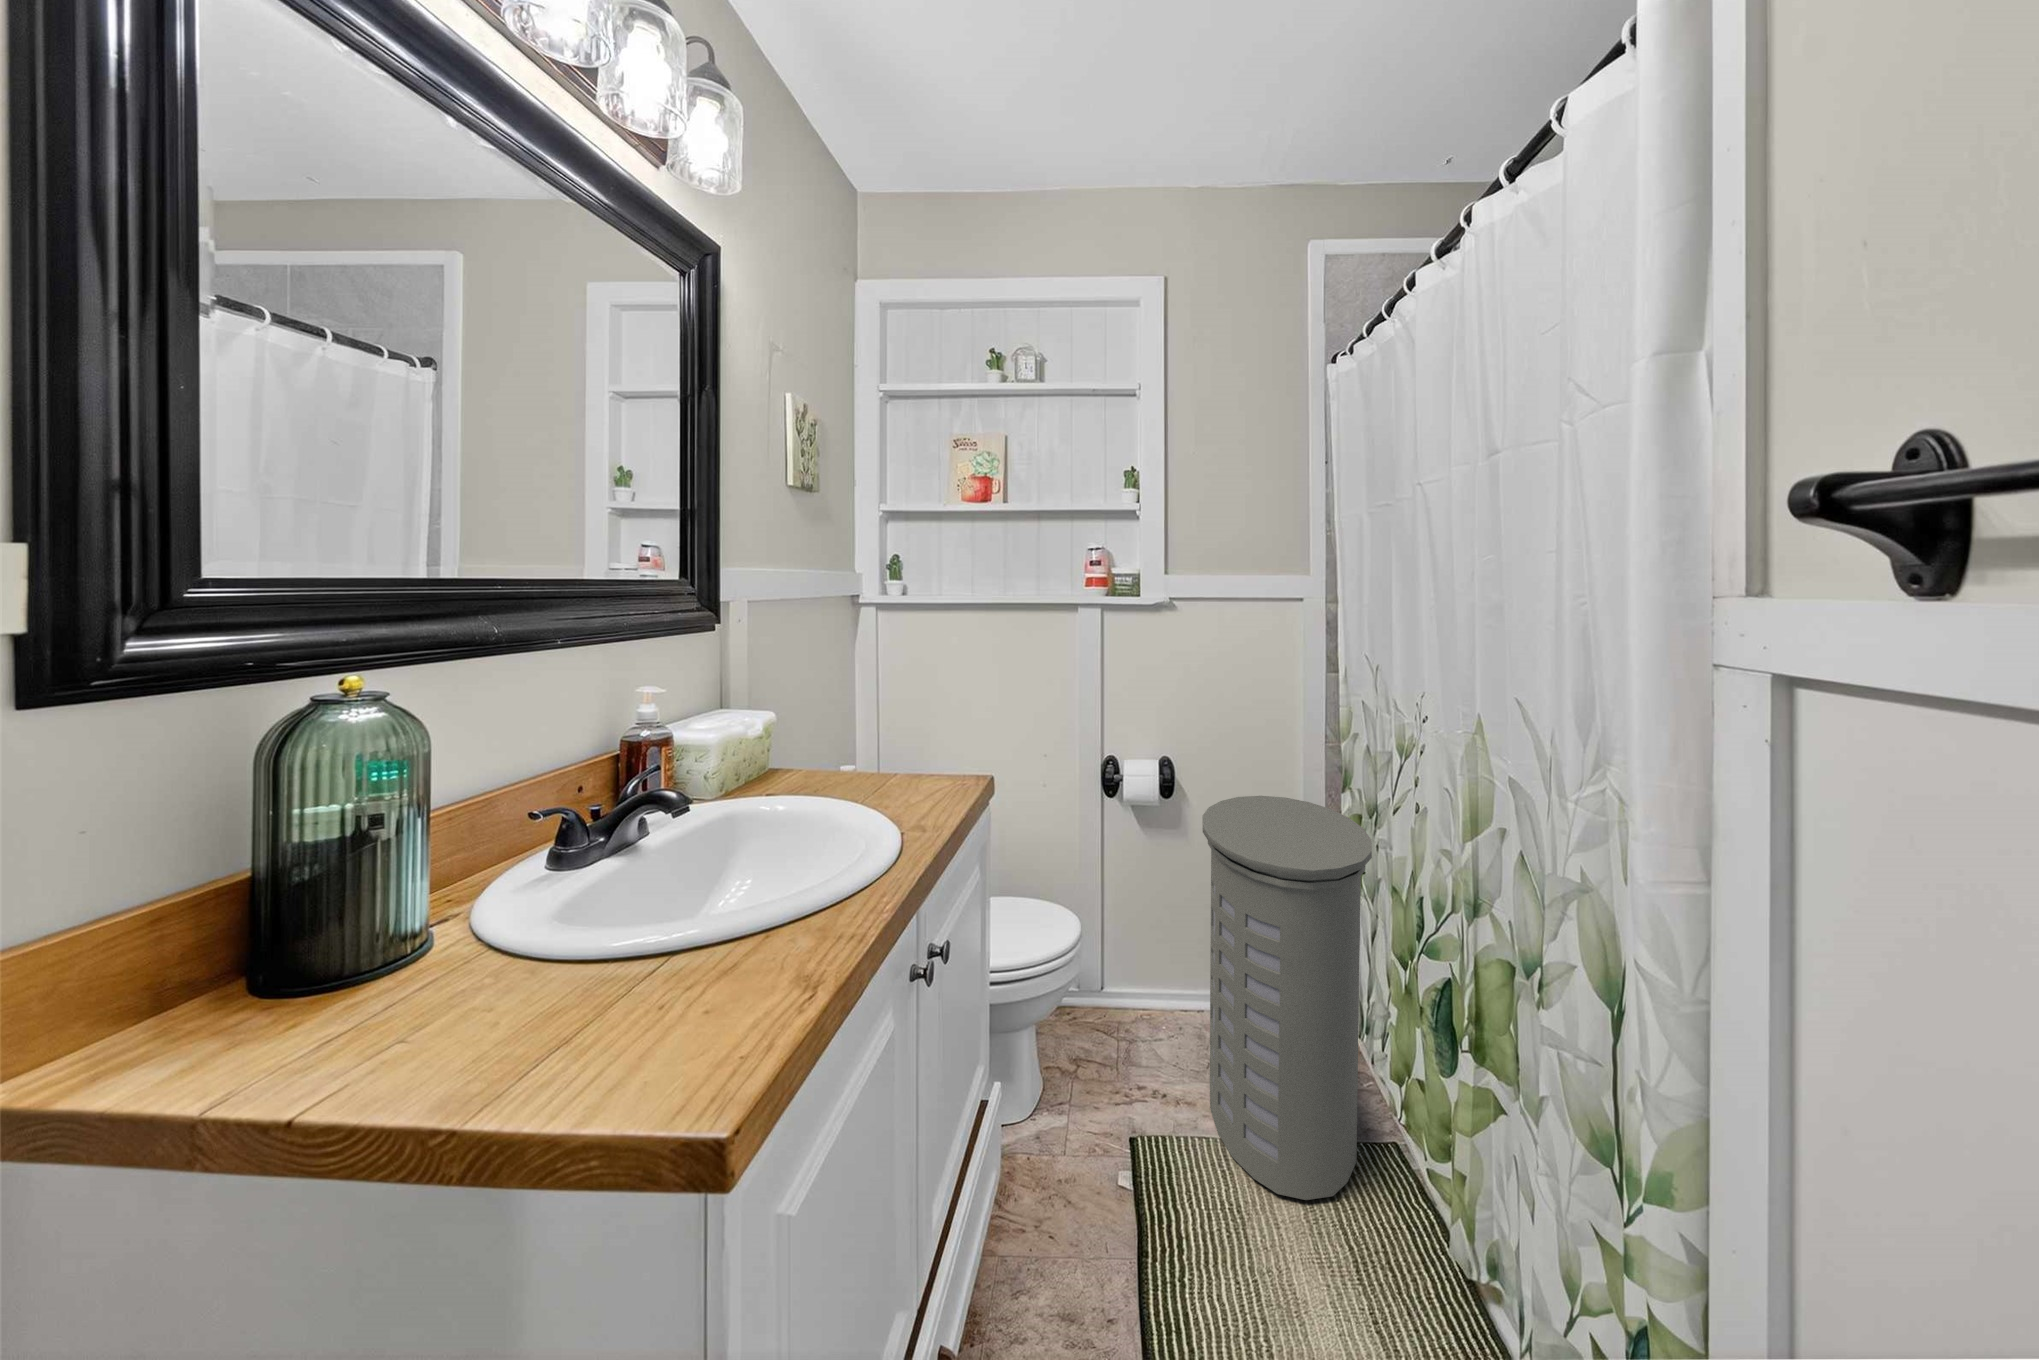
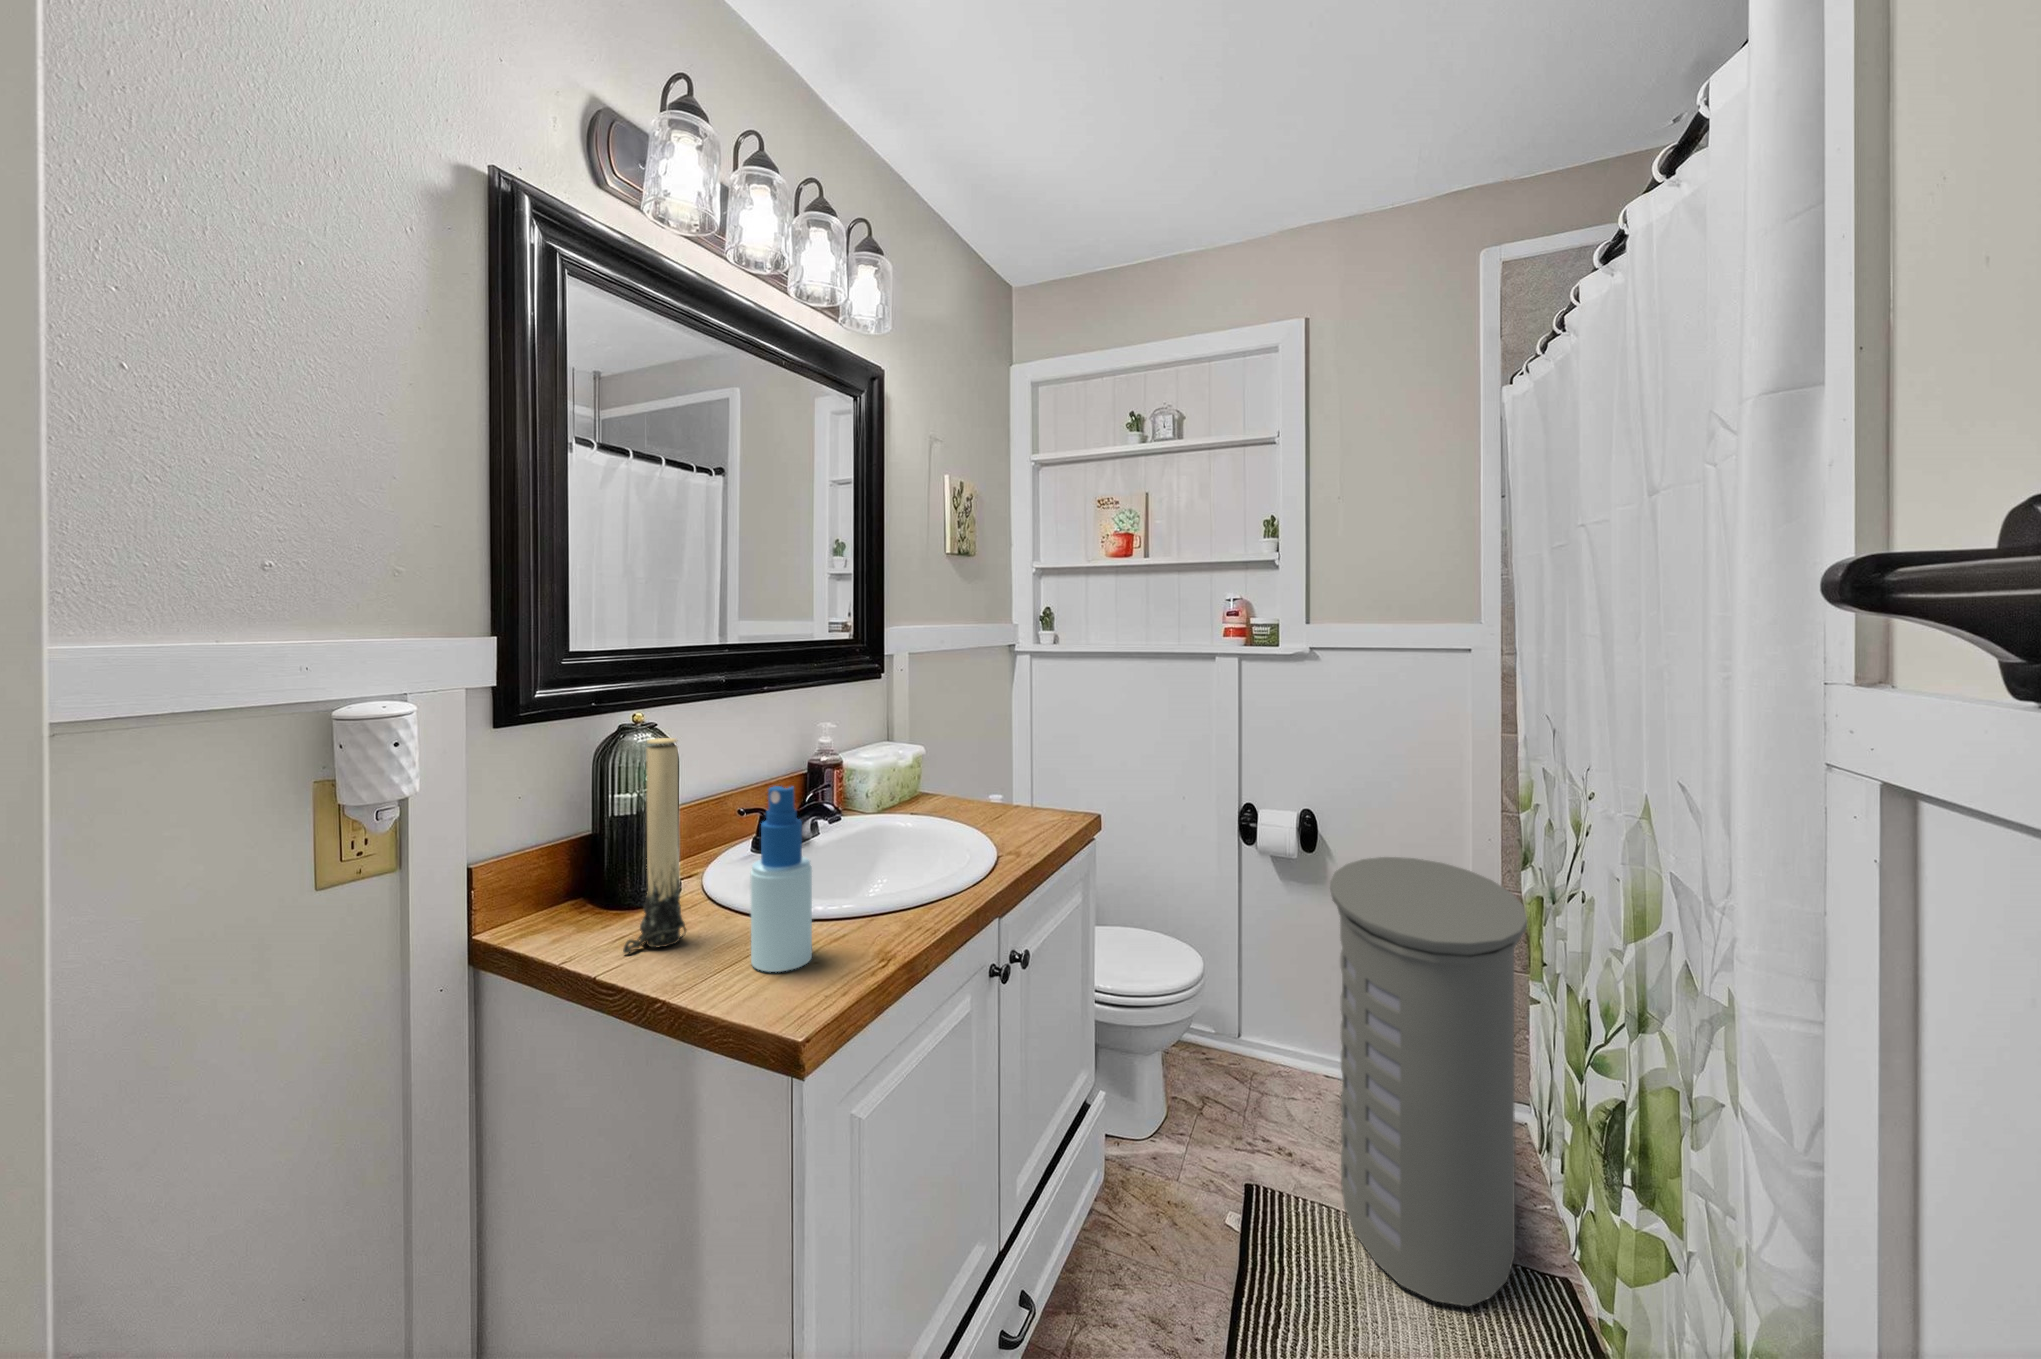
candle: none [351,708,471,1060] -> present [623,738,686,953]
spray bottle: none [596,768,698,1043] -> present [751,786,812,972]

